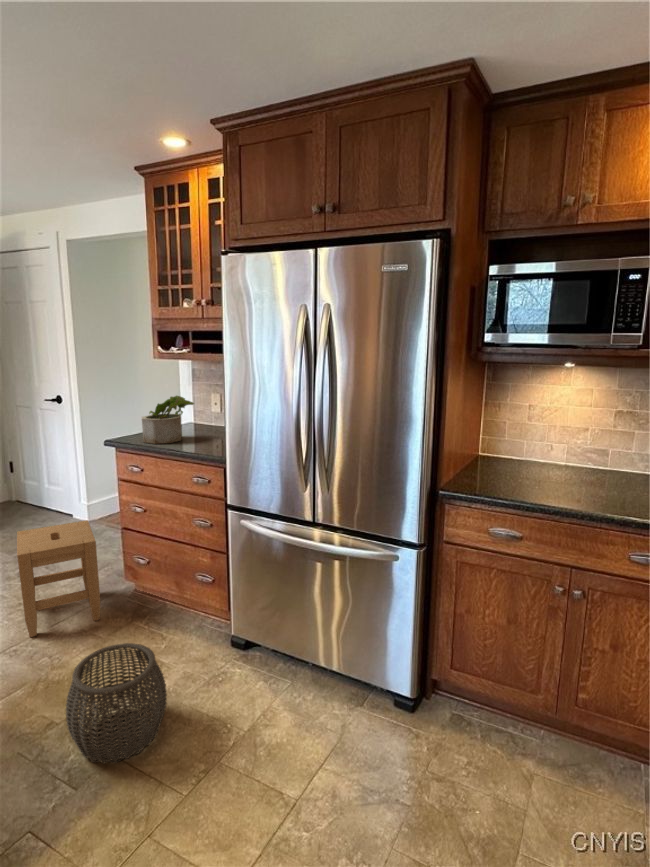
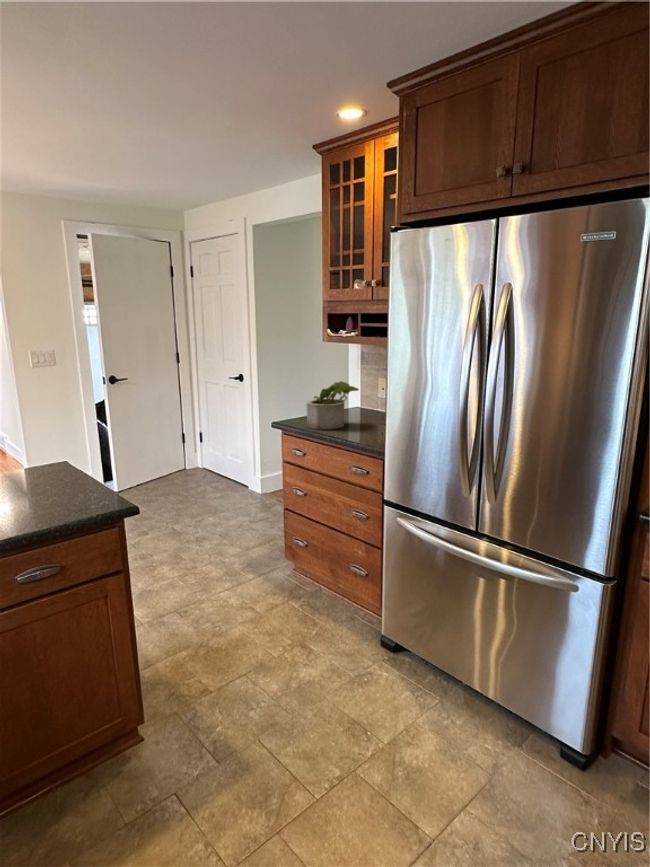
stool: present [17,520,101,637] -> none [192,497,261,600]
woven basket: present [66,643,167,763] -> none [218,627,310,744]

